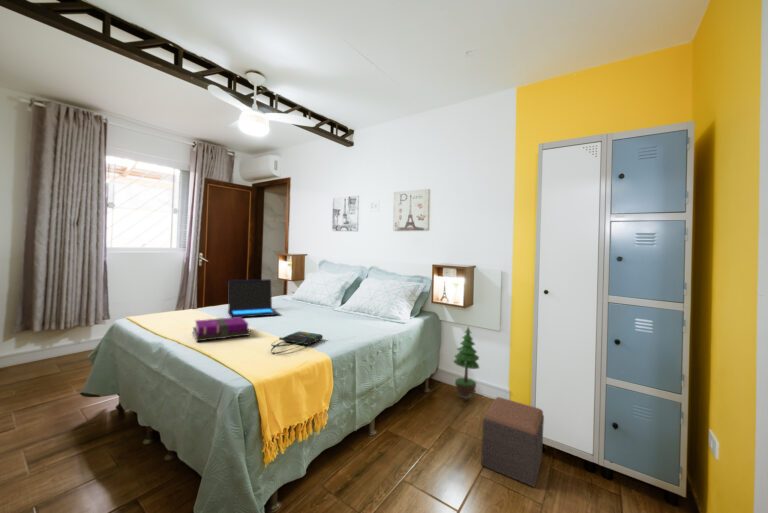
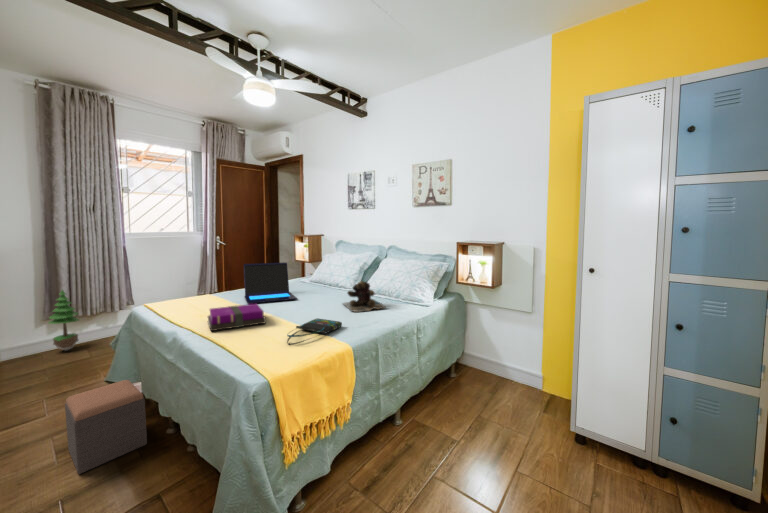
teddy bear: none [323,298,366,327] -> present [343,281,386,312]
potted tree: present [454,328,479,399] -> present [49,290,79,351]
footstool: present [481,397,544,487] -> present [65,380,147,474]

